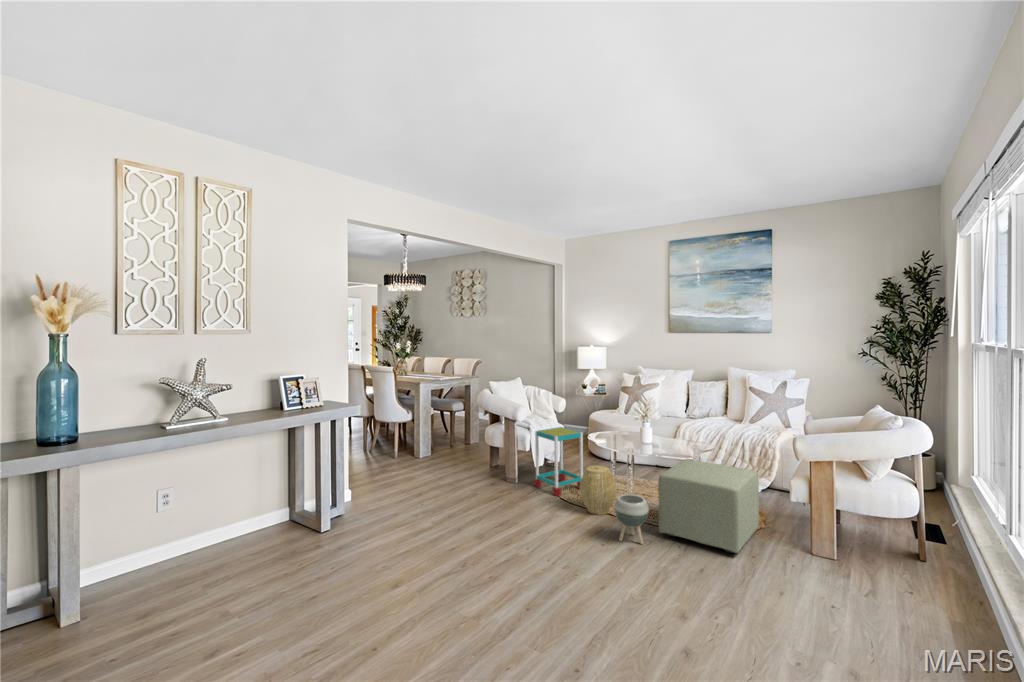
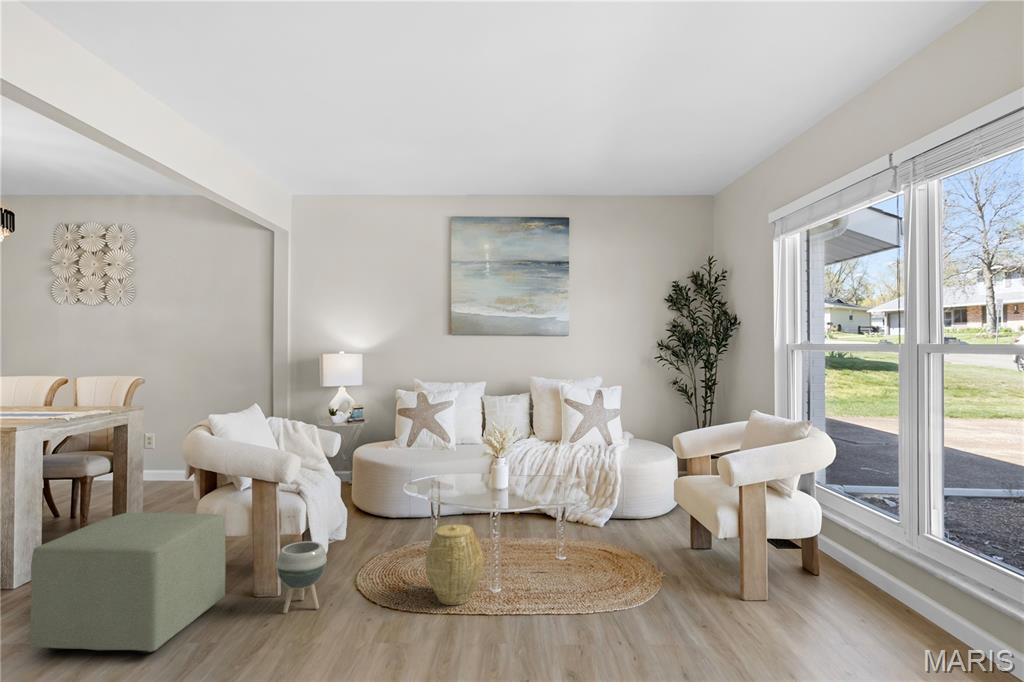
side table: present [534,427,583,496] -> none [314,473,402,590]
ottoman: present [658,460,759,553] -> present [30,513,226,654]
planter: present [615,494,649,544] -> present [276,541,327,613]

